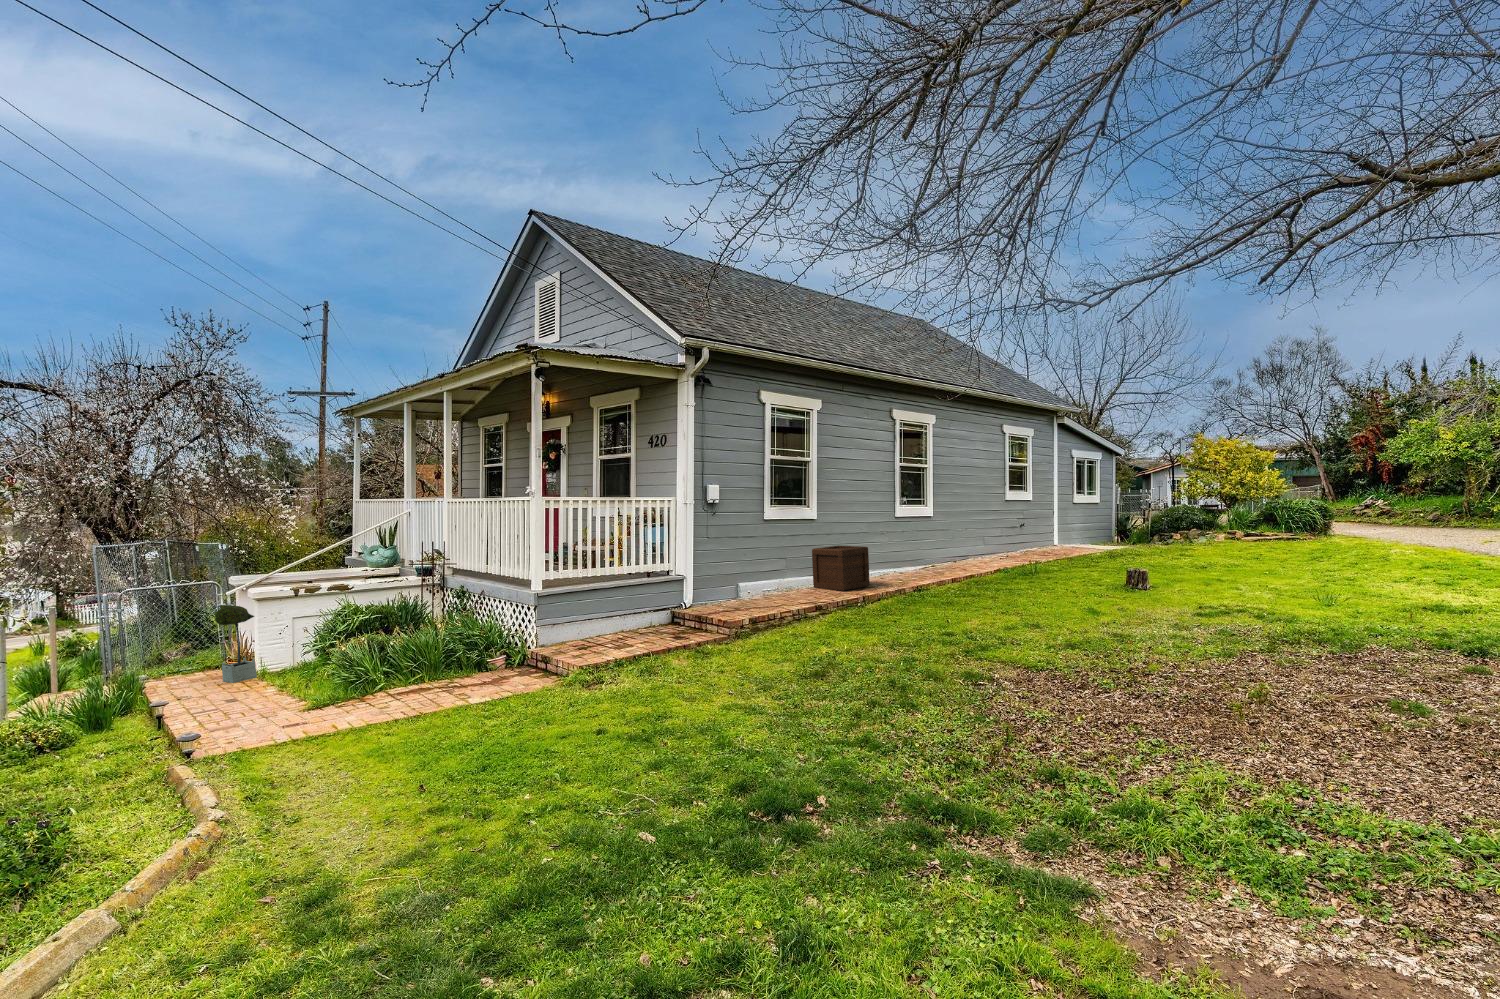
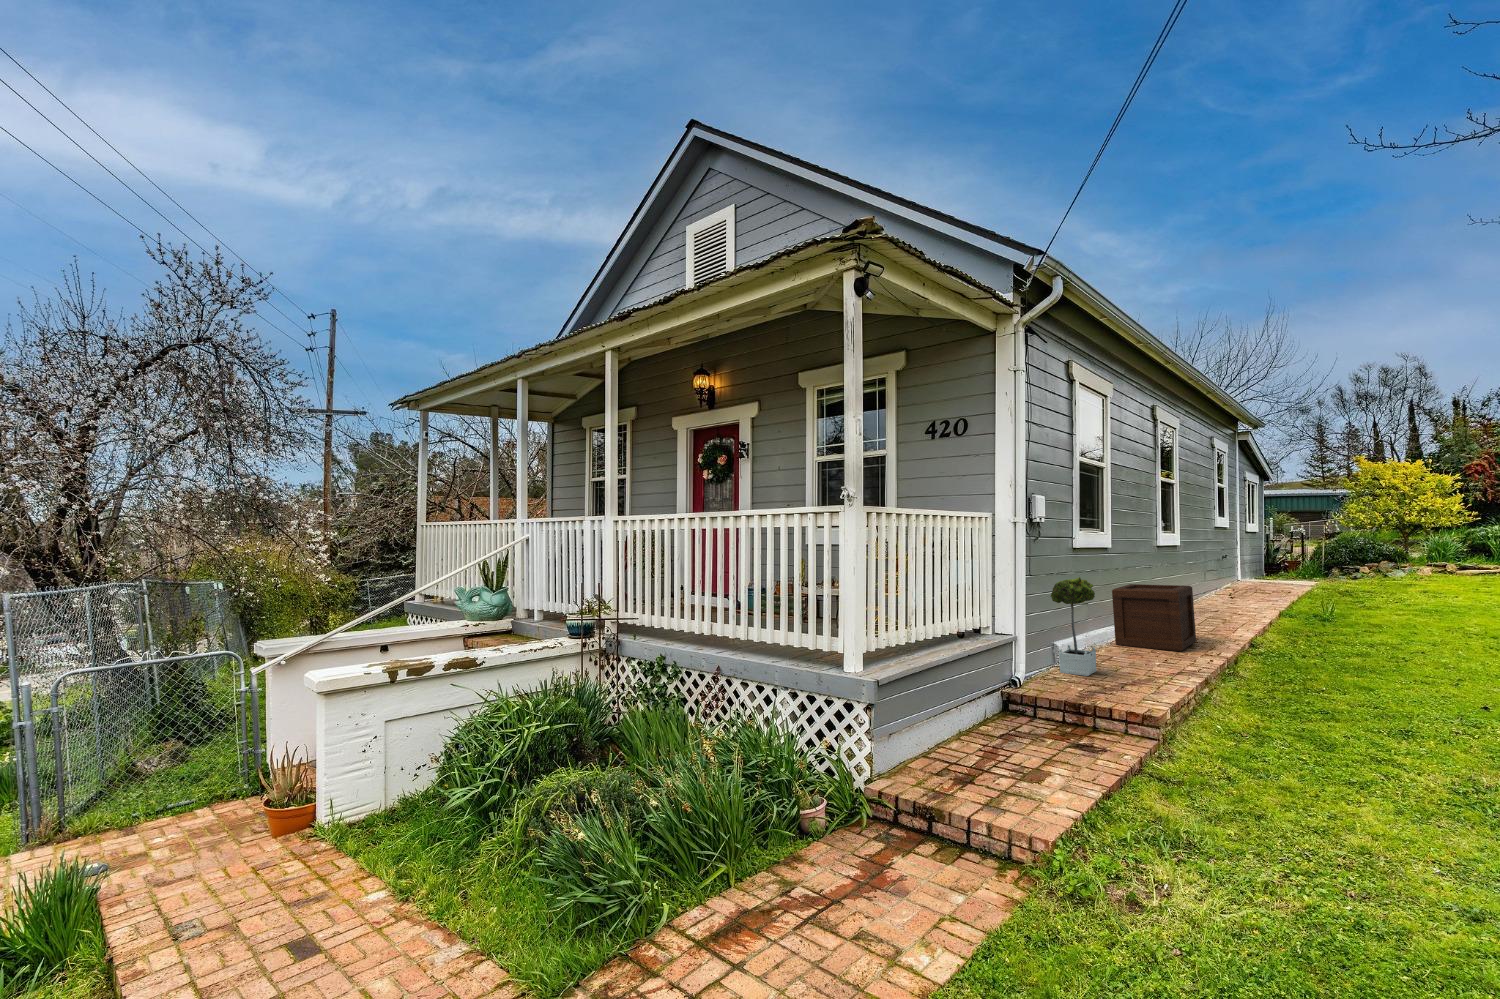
potted tree: present [215,605,257,683] -> present [1051,577,1096,676]

